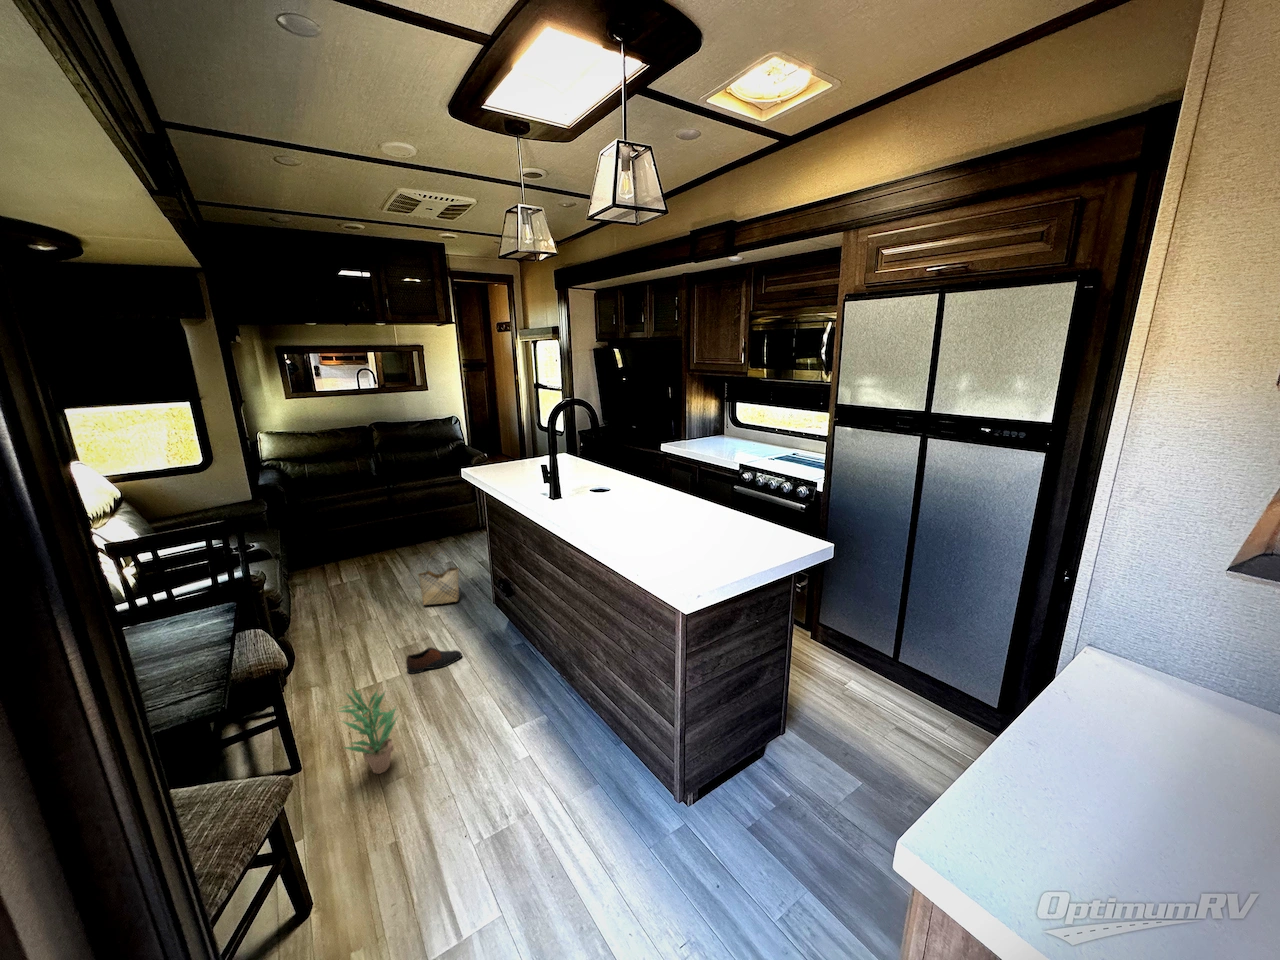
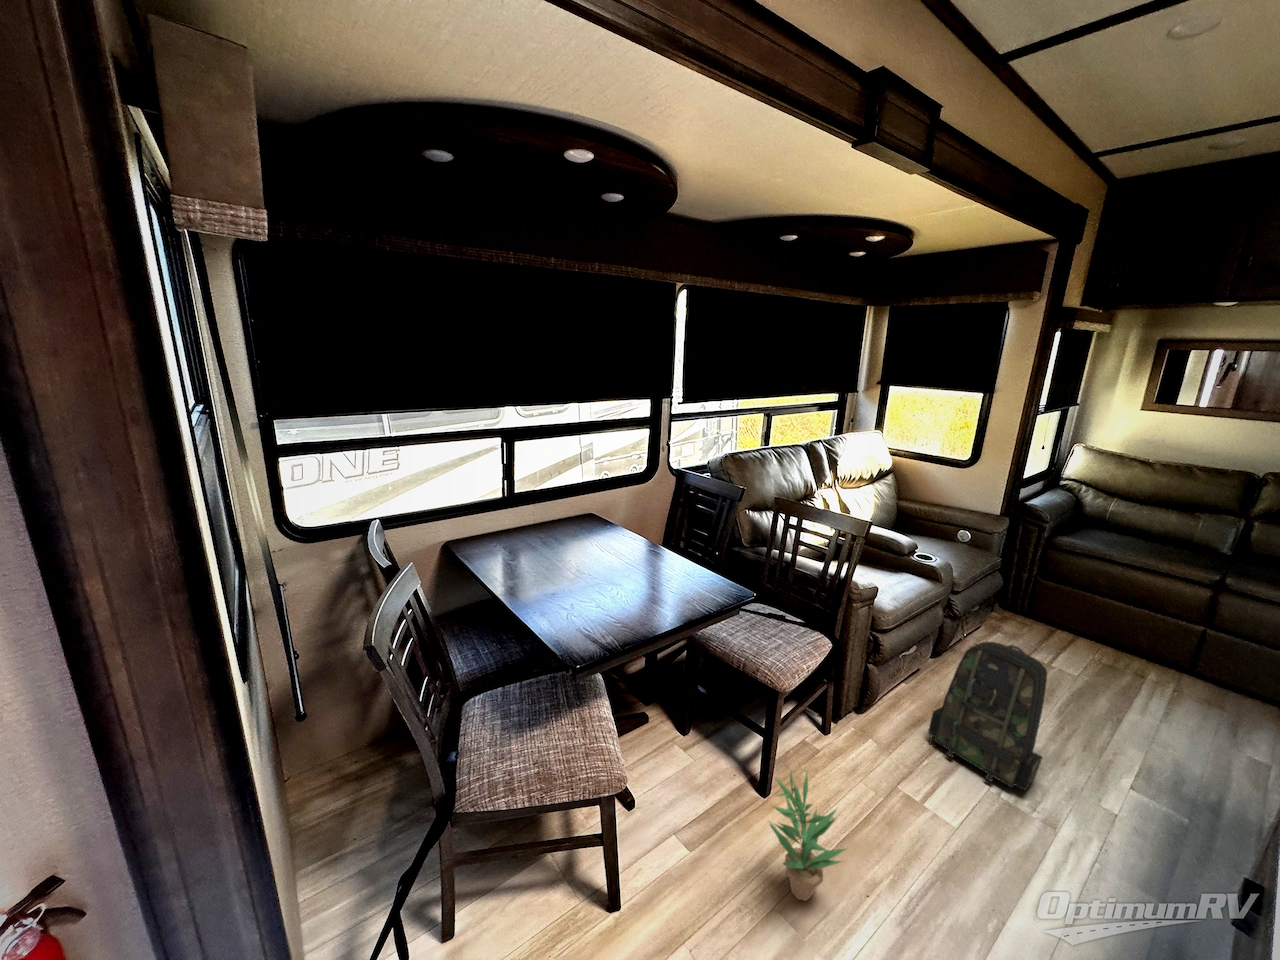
woven basket: present [418,560,459,605] -> none [1112,716,1224,828]
backpack: none [335,561,407,661] -> present [928,641,1047,790]
shoe: present [406,647,462,674] -> none [967,814,1070,909]

